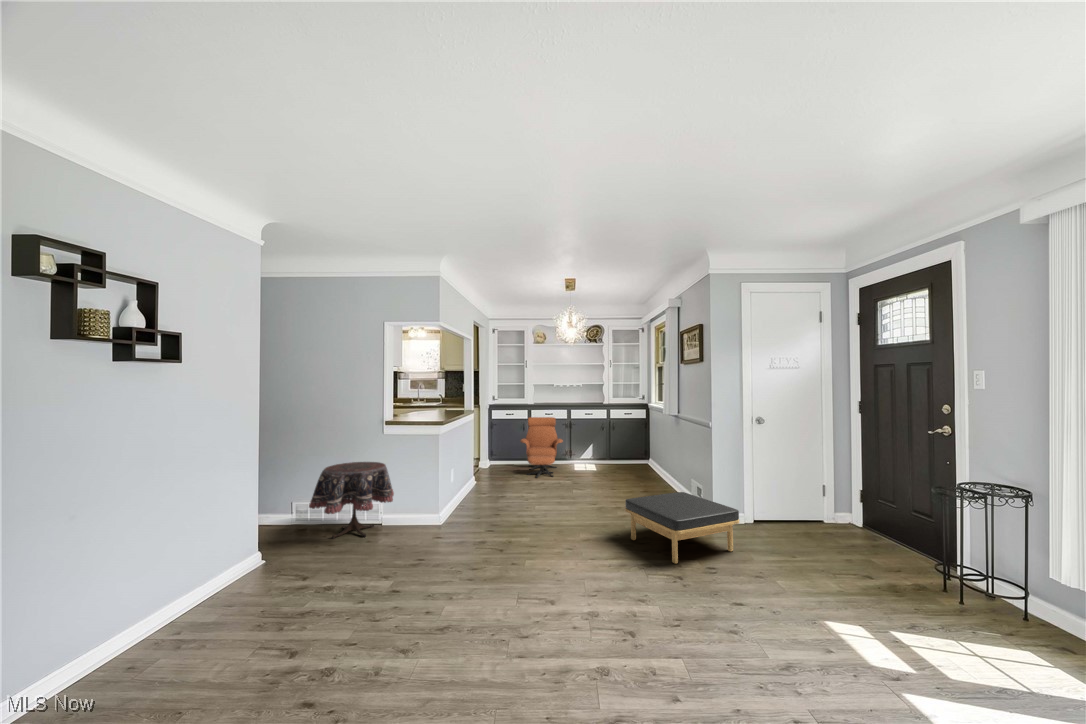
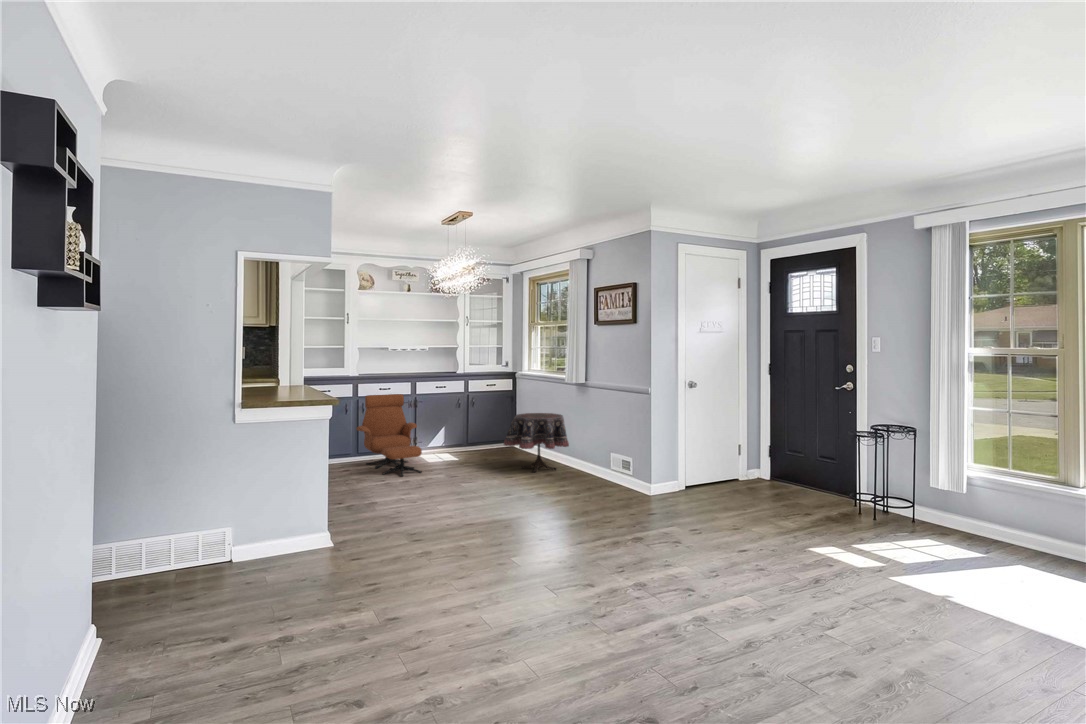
side table: present [309,462,394,538] -> present [504,413,569,472]
ottoman: present [625,492,739,563] -> none [601,465,710,533]

